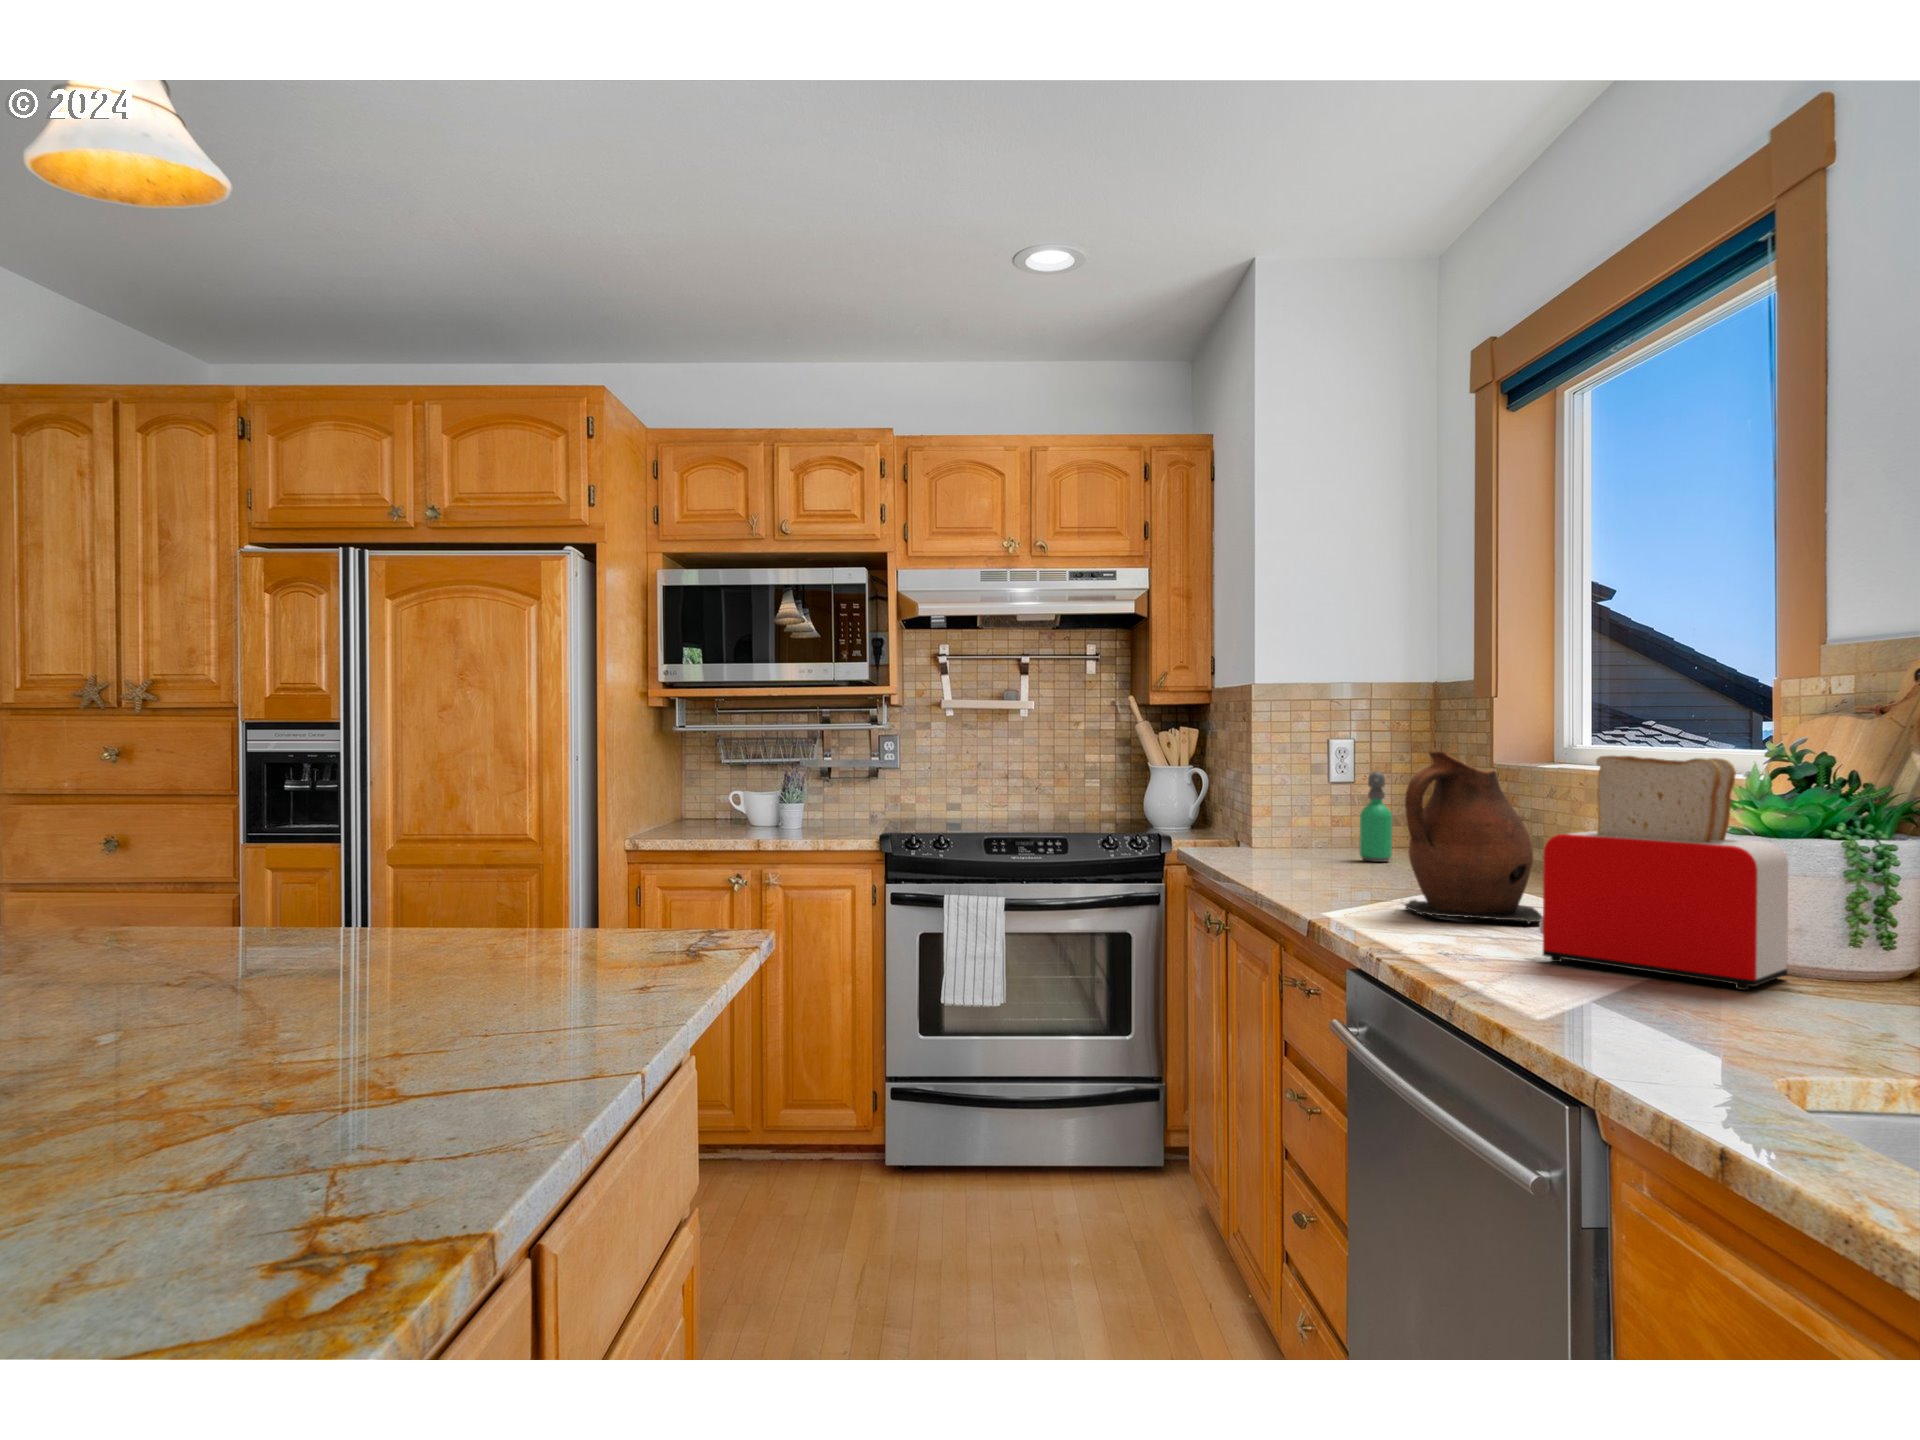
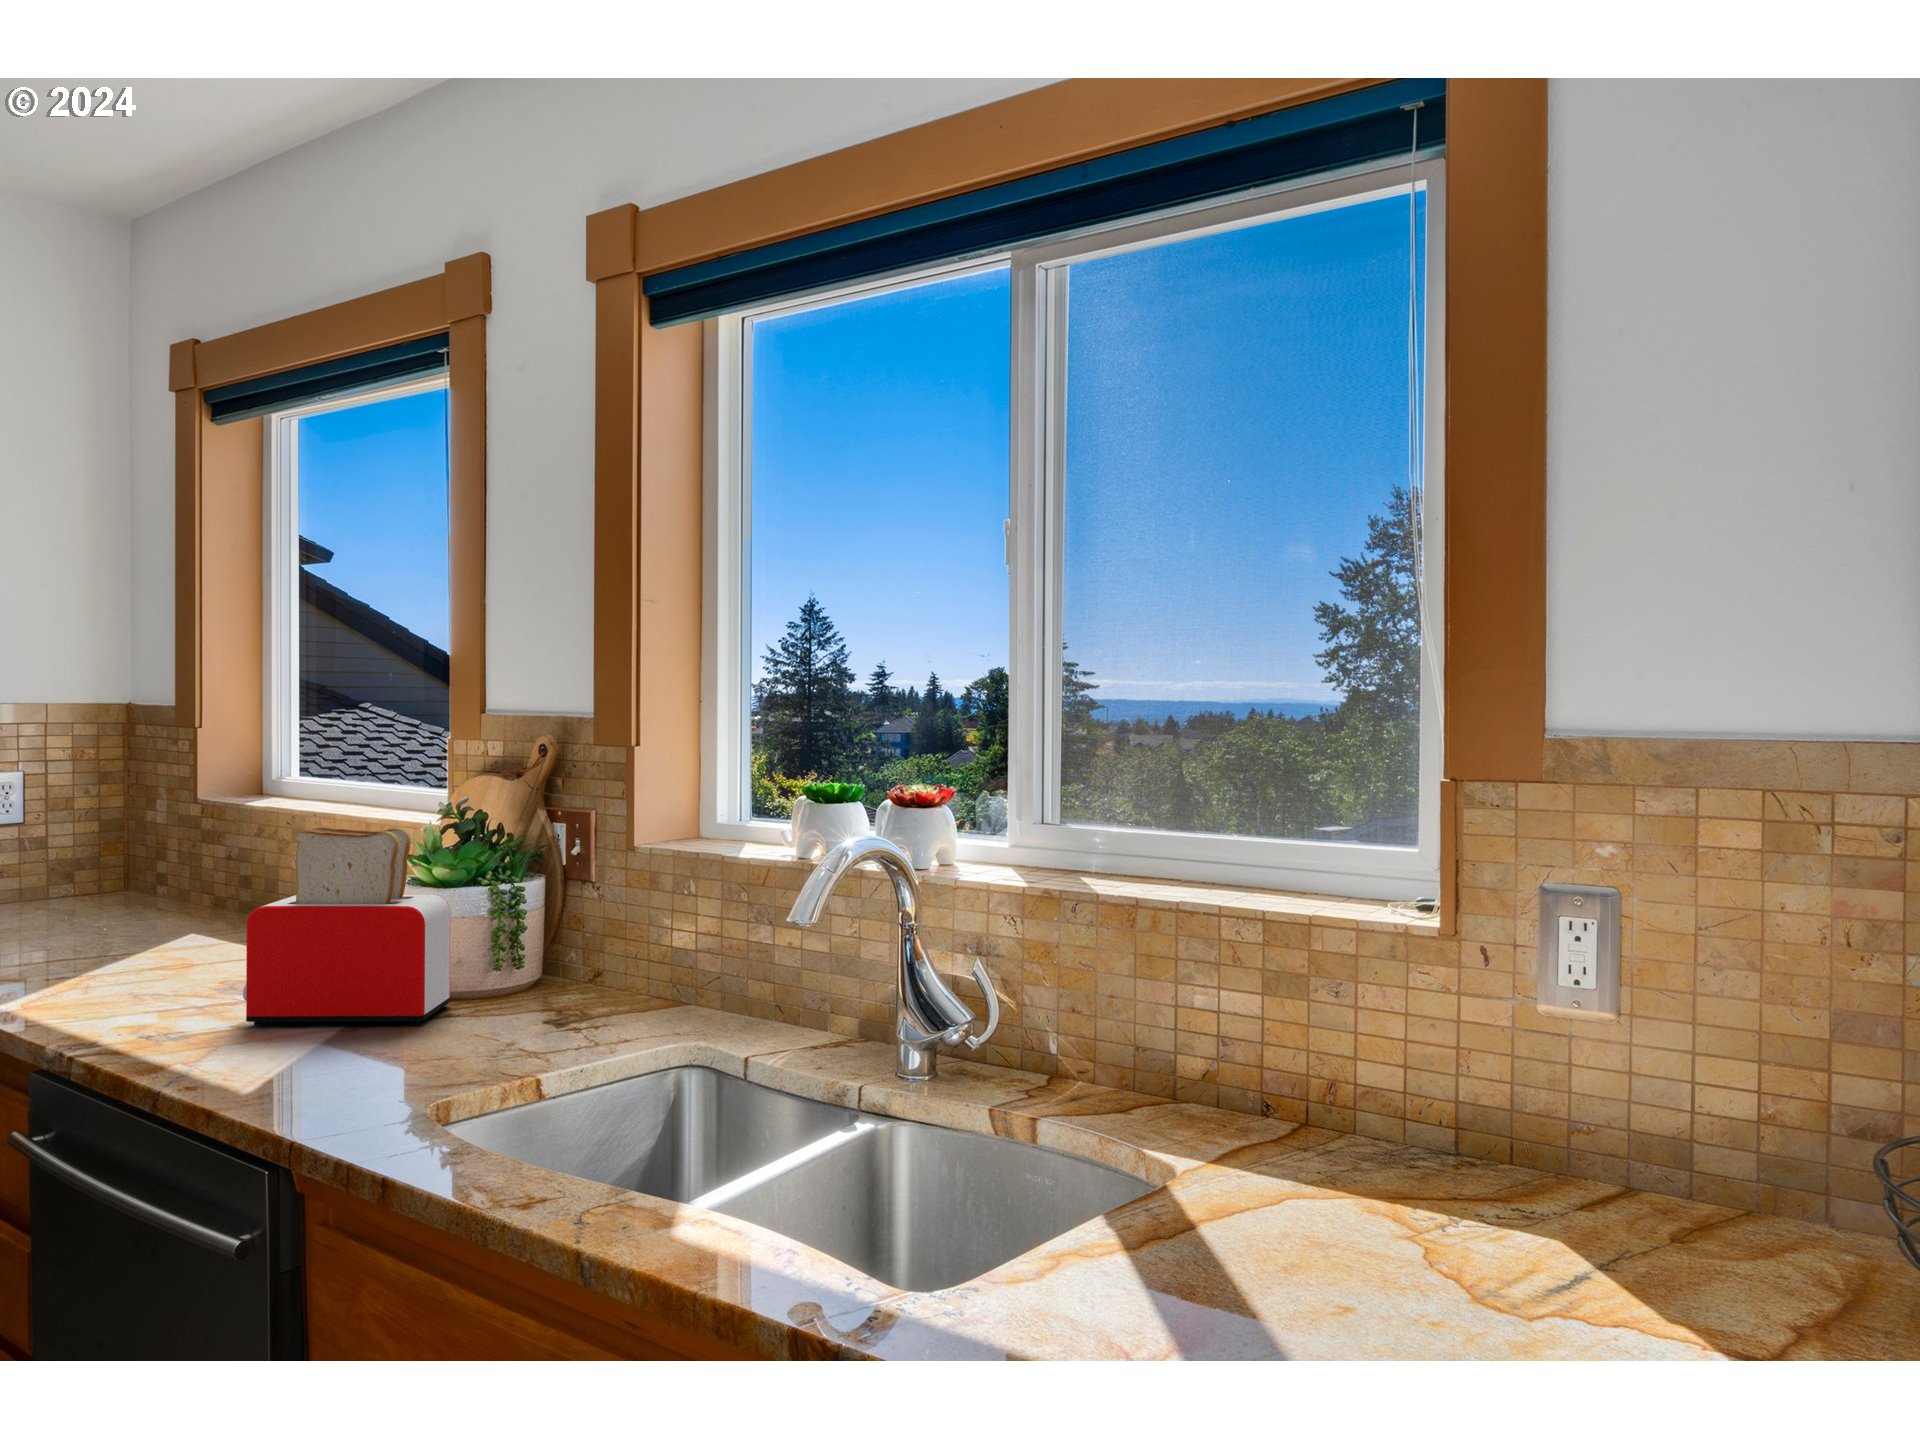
ceramic pitcher: present [1404,751,1543,924] -> none [91,815,250,989]
soap dispenser: present [1360,772,1392,862] -> none [36,813,78,916]

